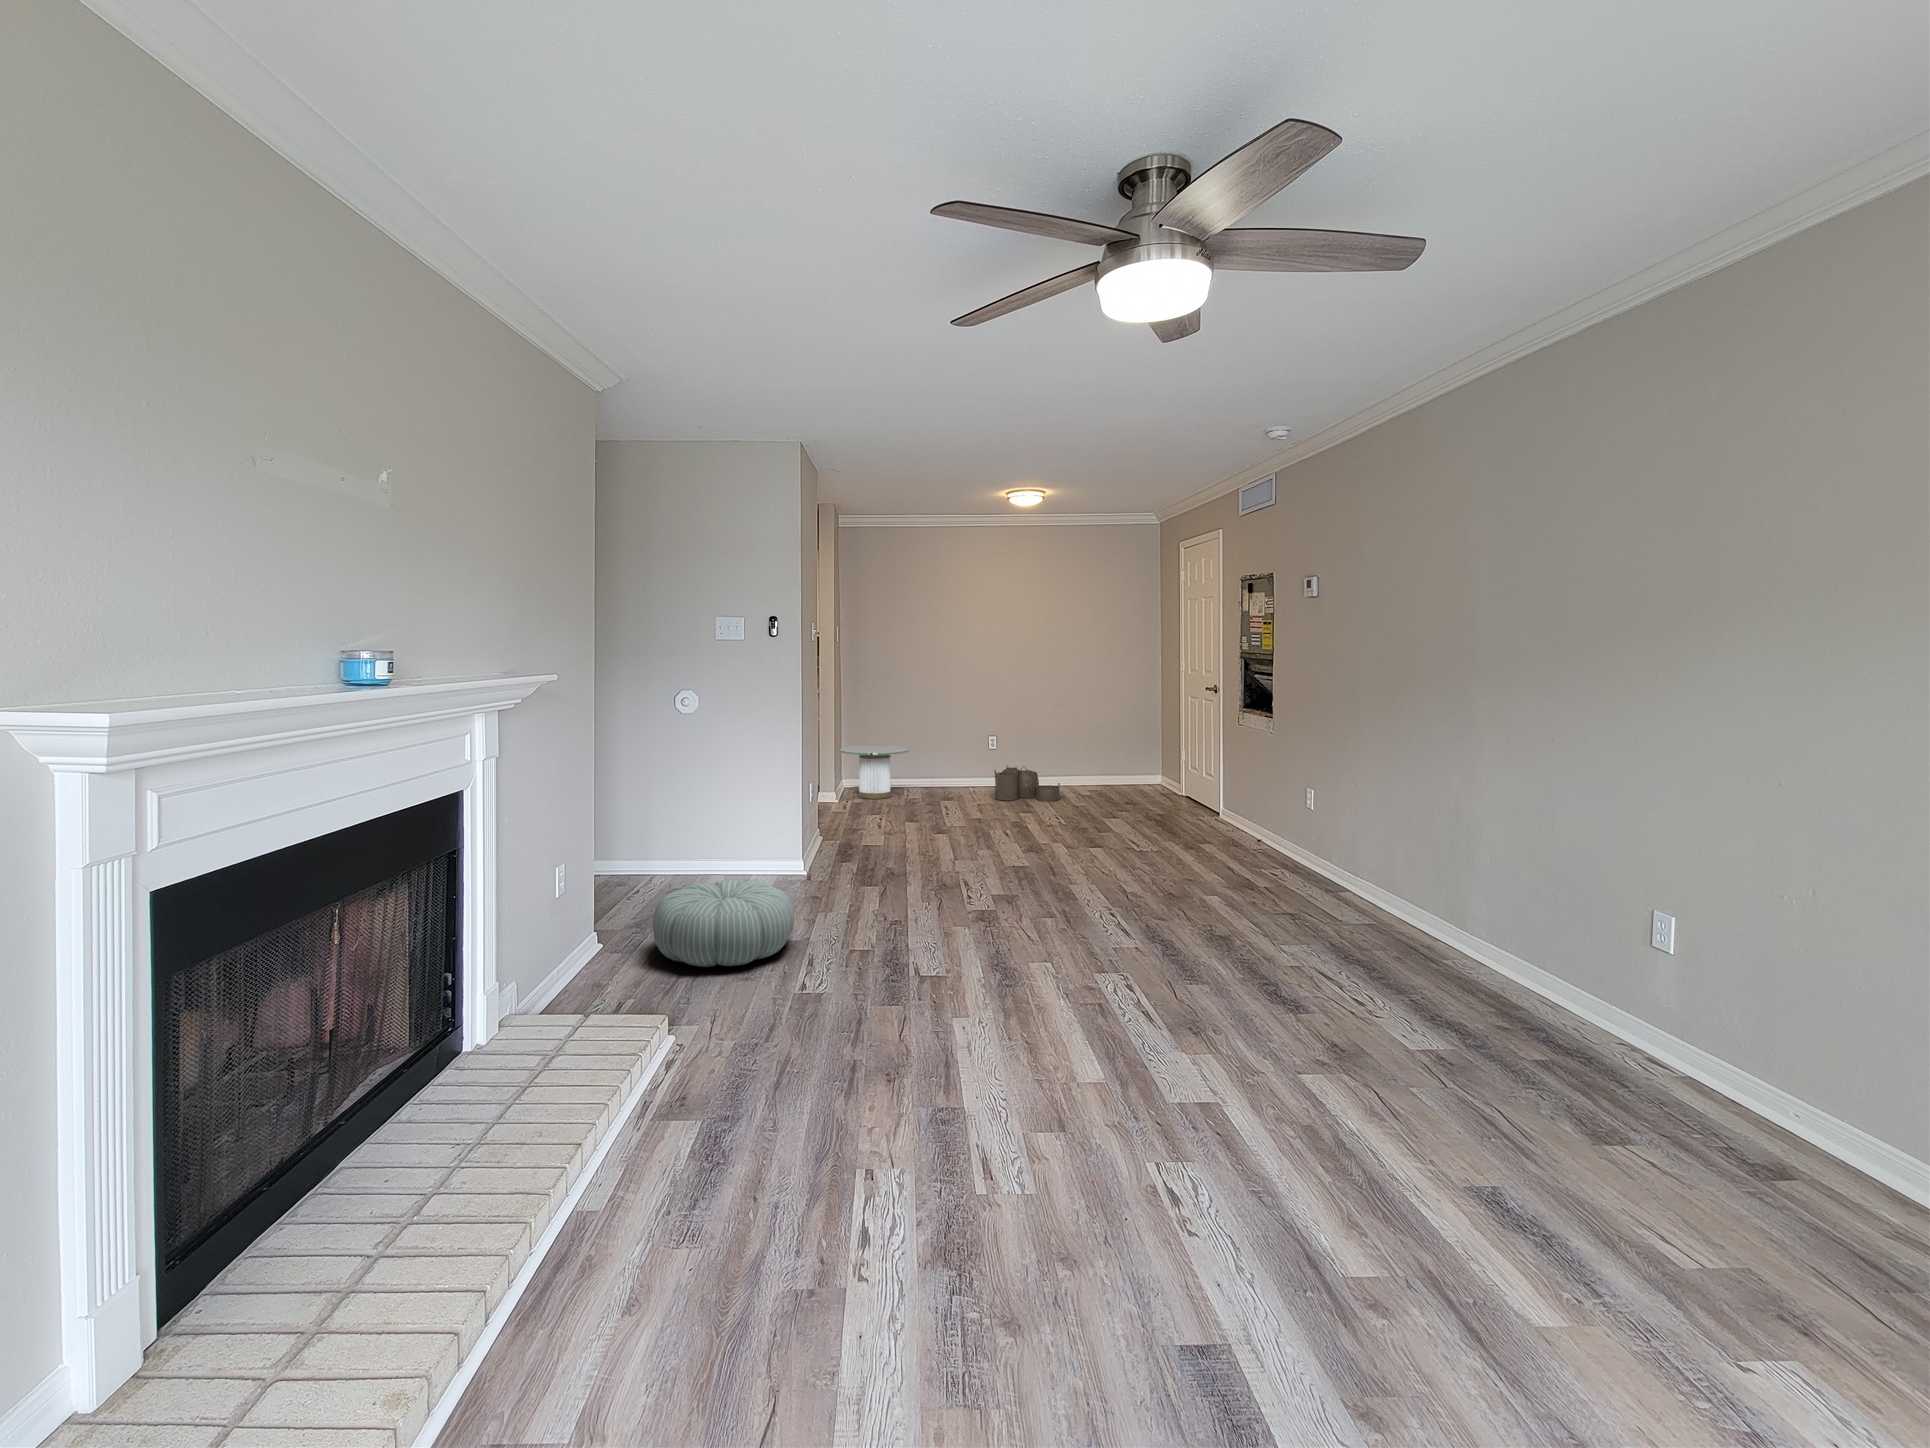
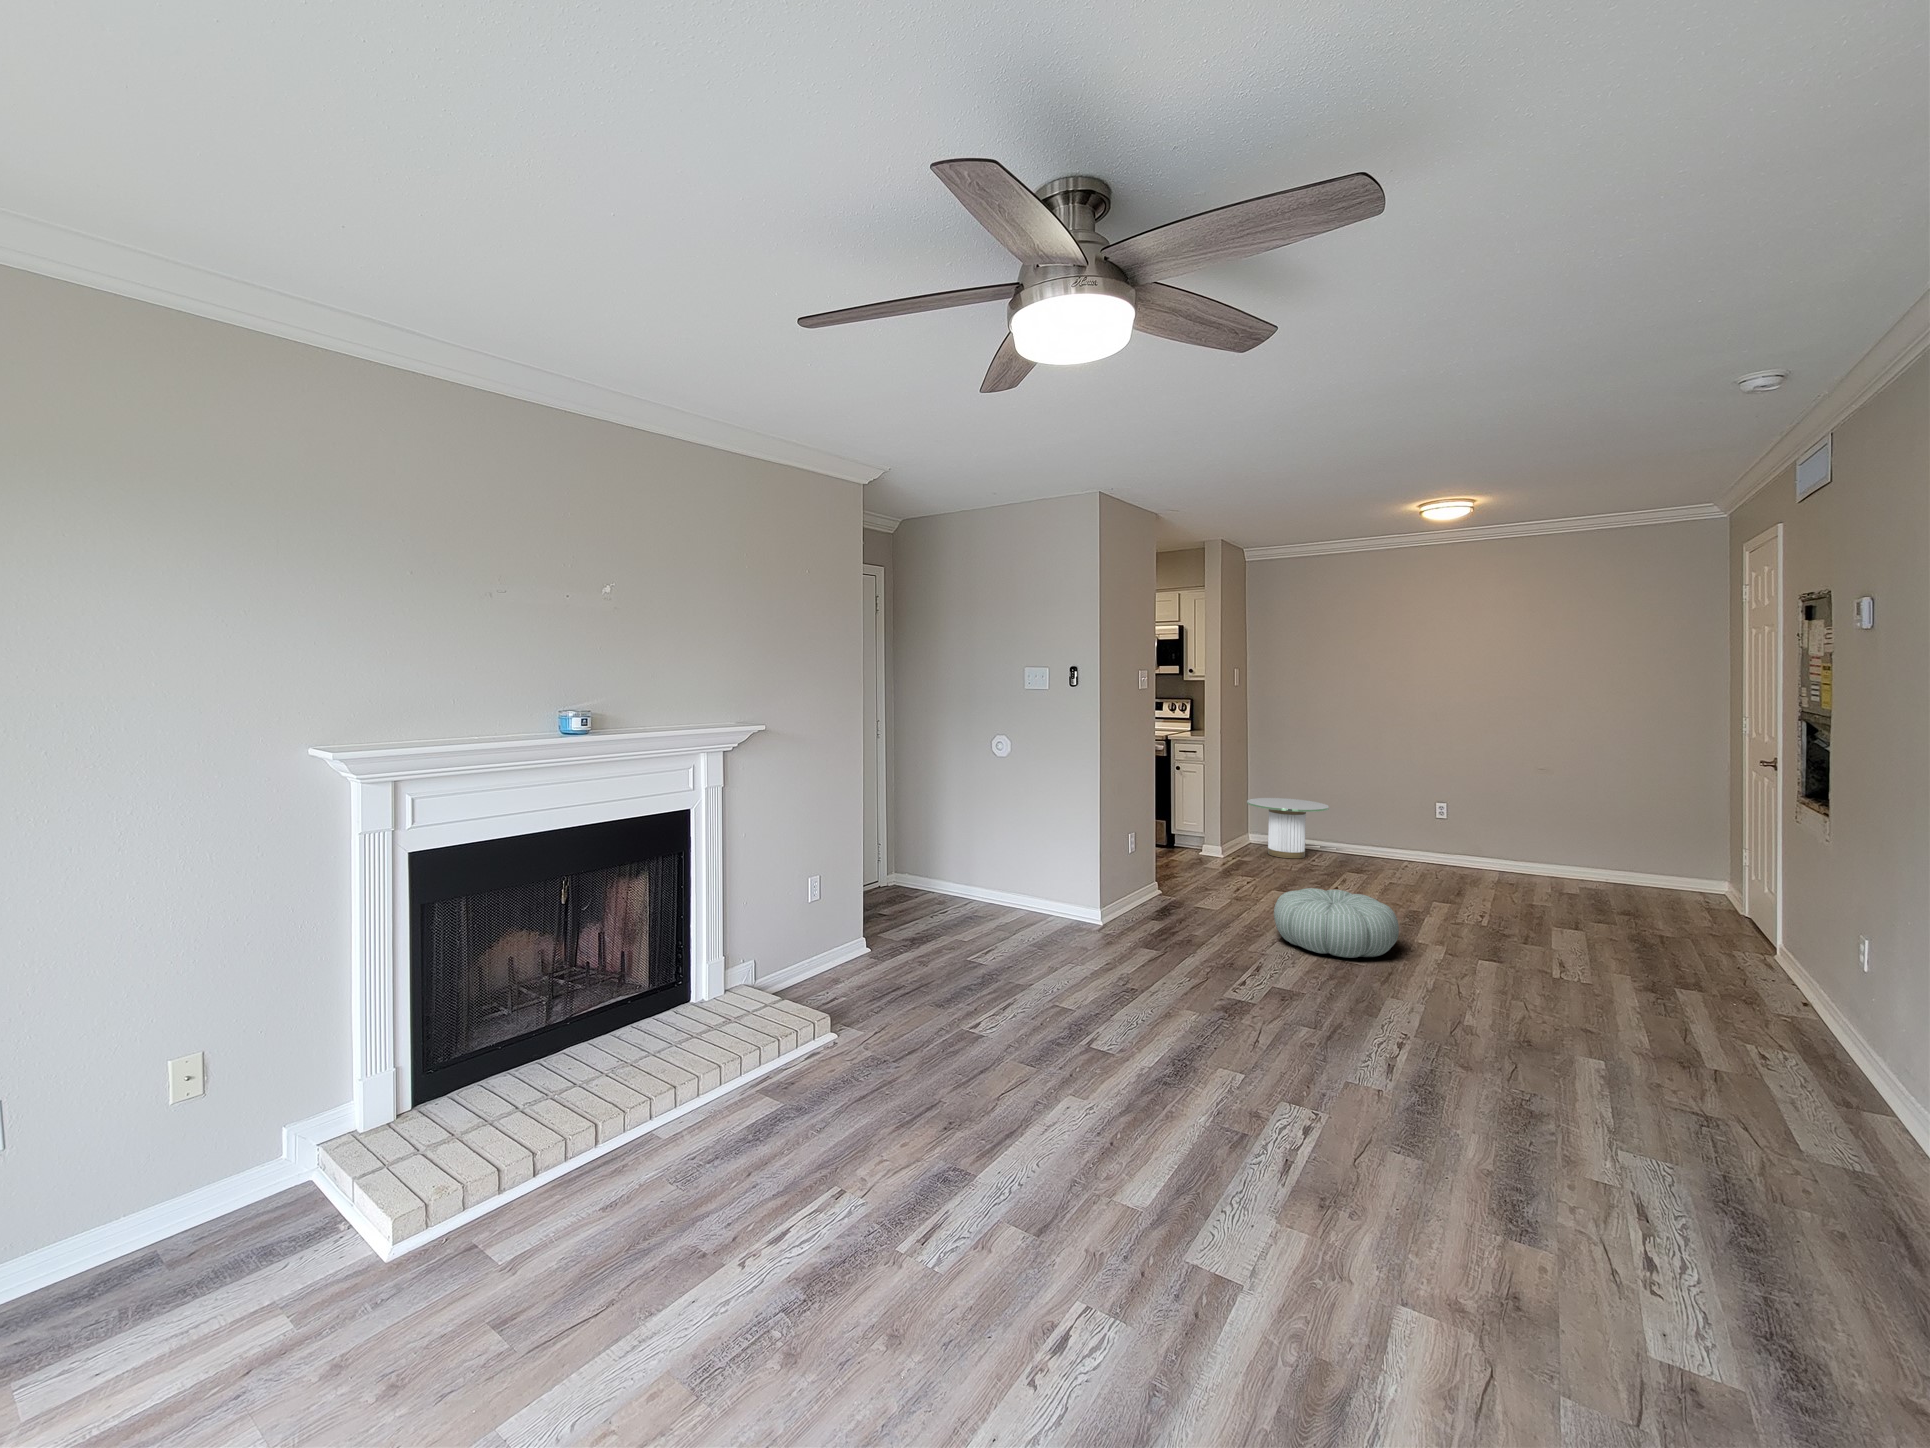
woven basket: present [994,767,1060,801] -> none [1433,840,1528,893]
pouf: present [653,880,794,967] -> present [1274,888,1399,958]

